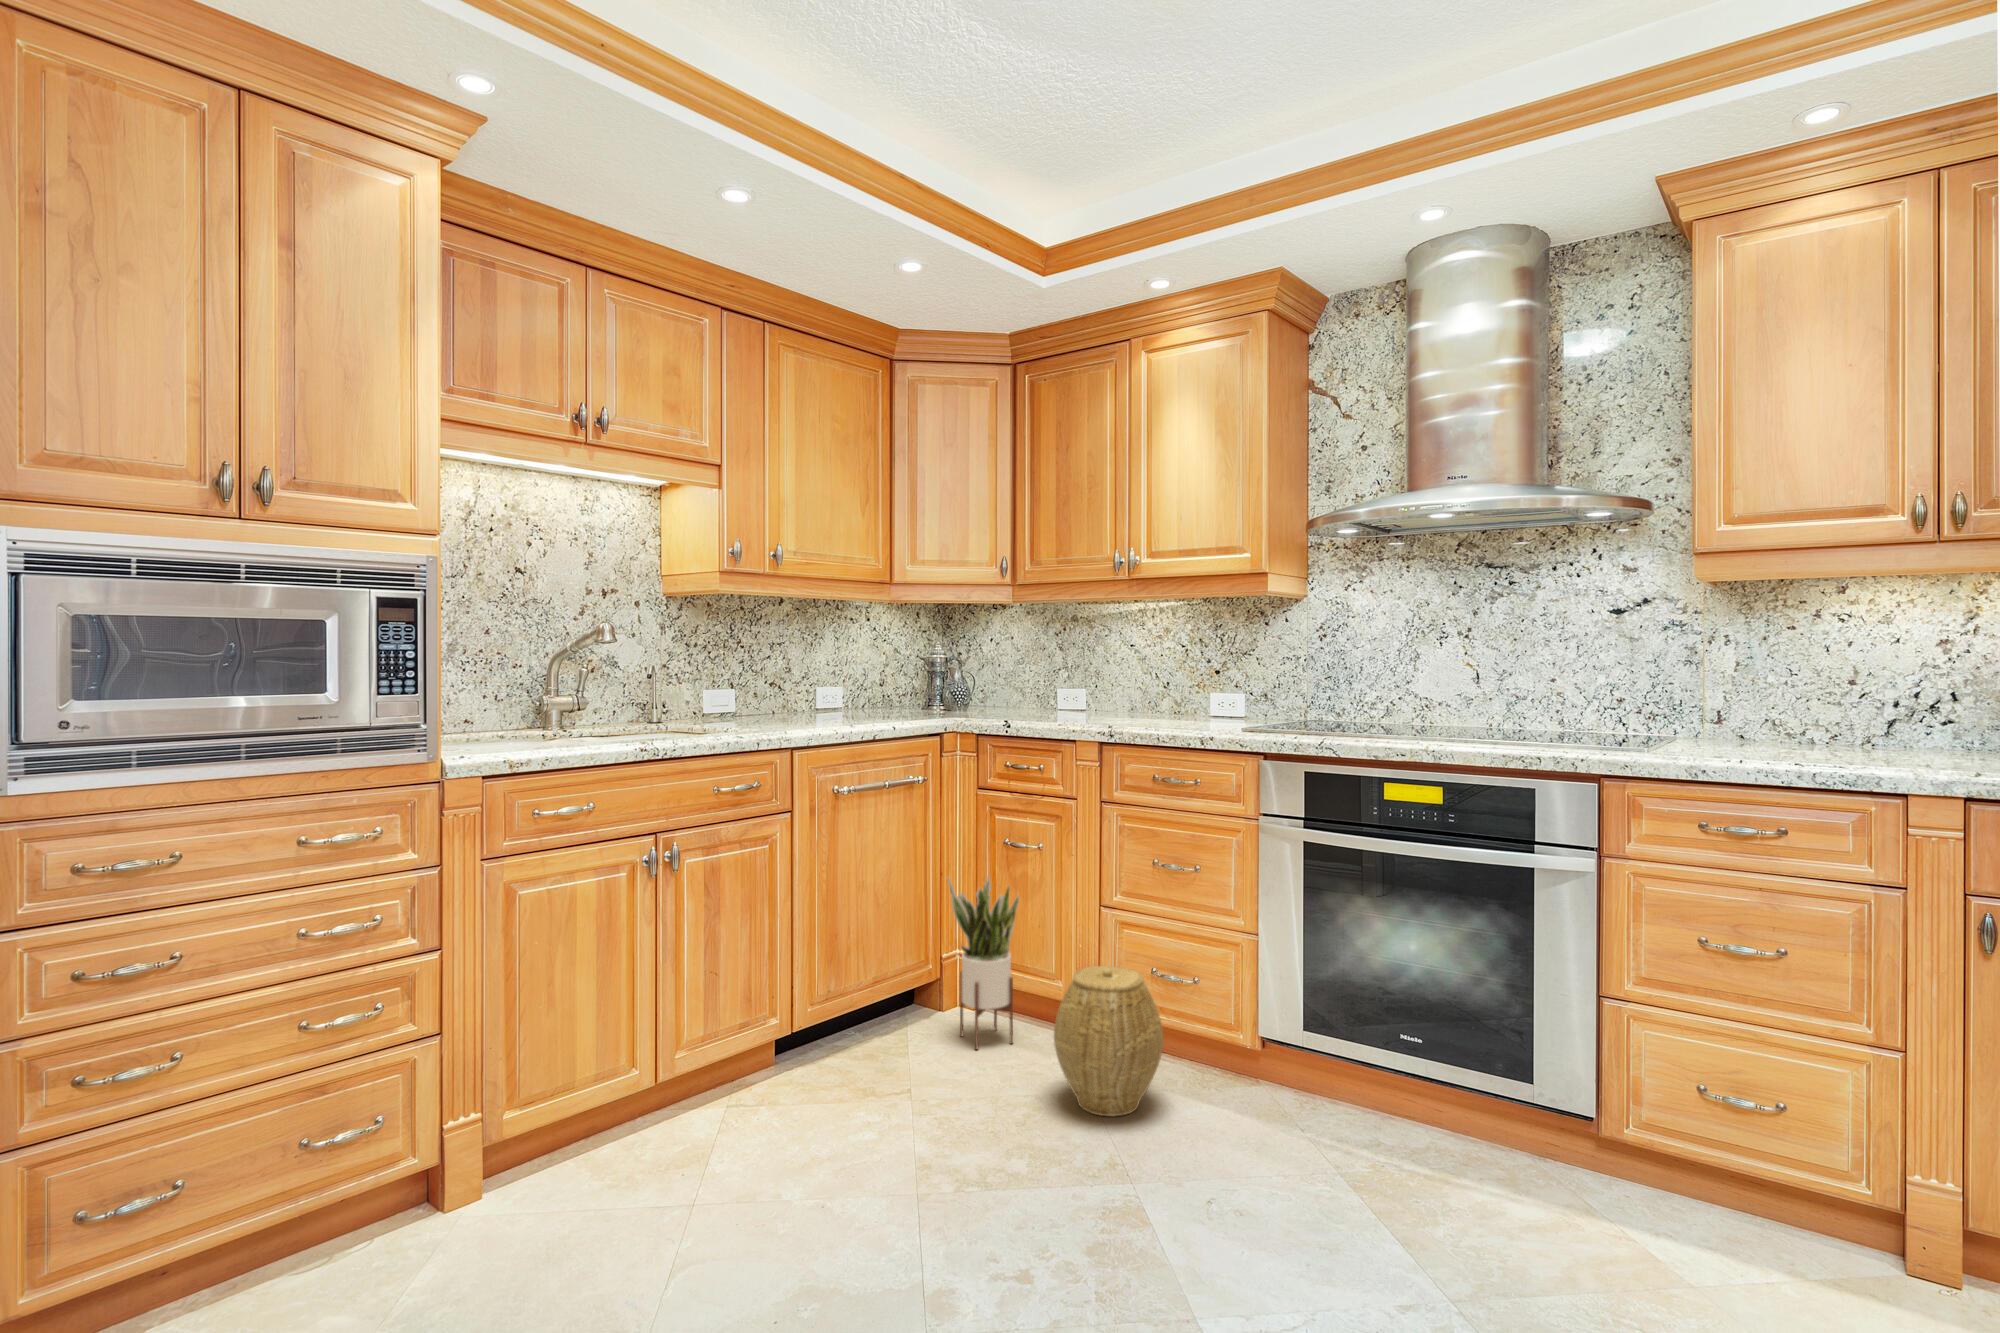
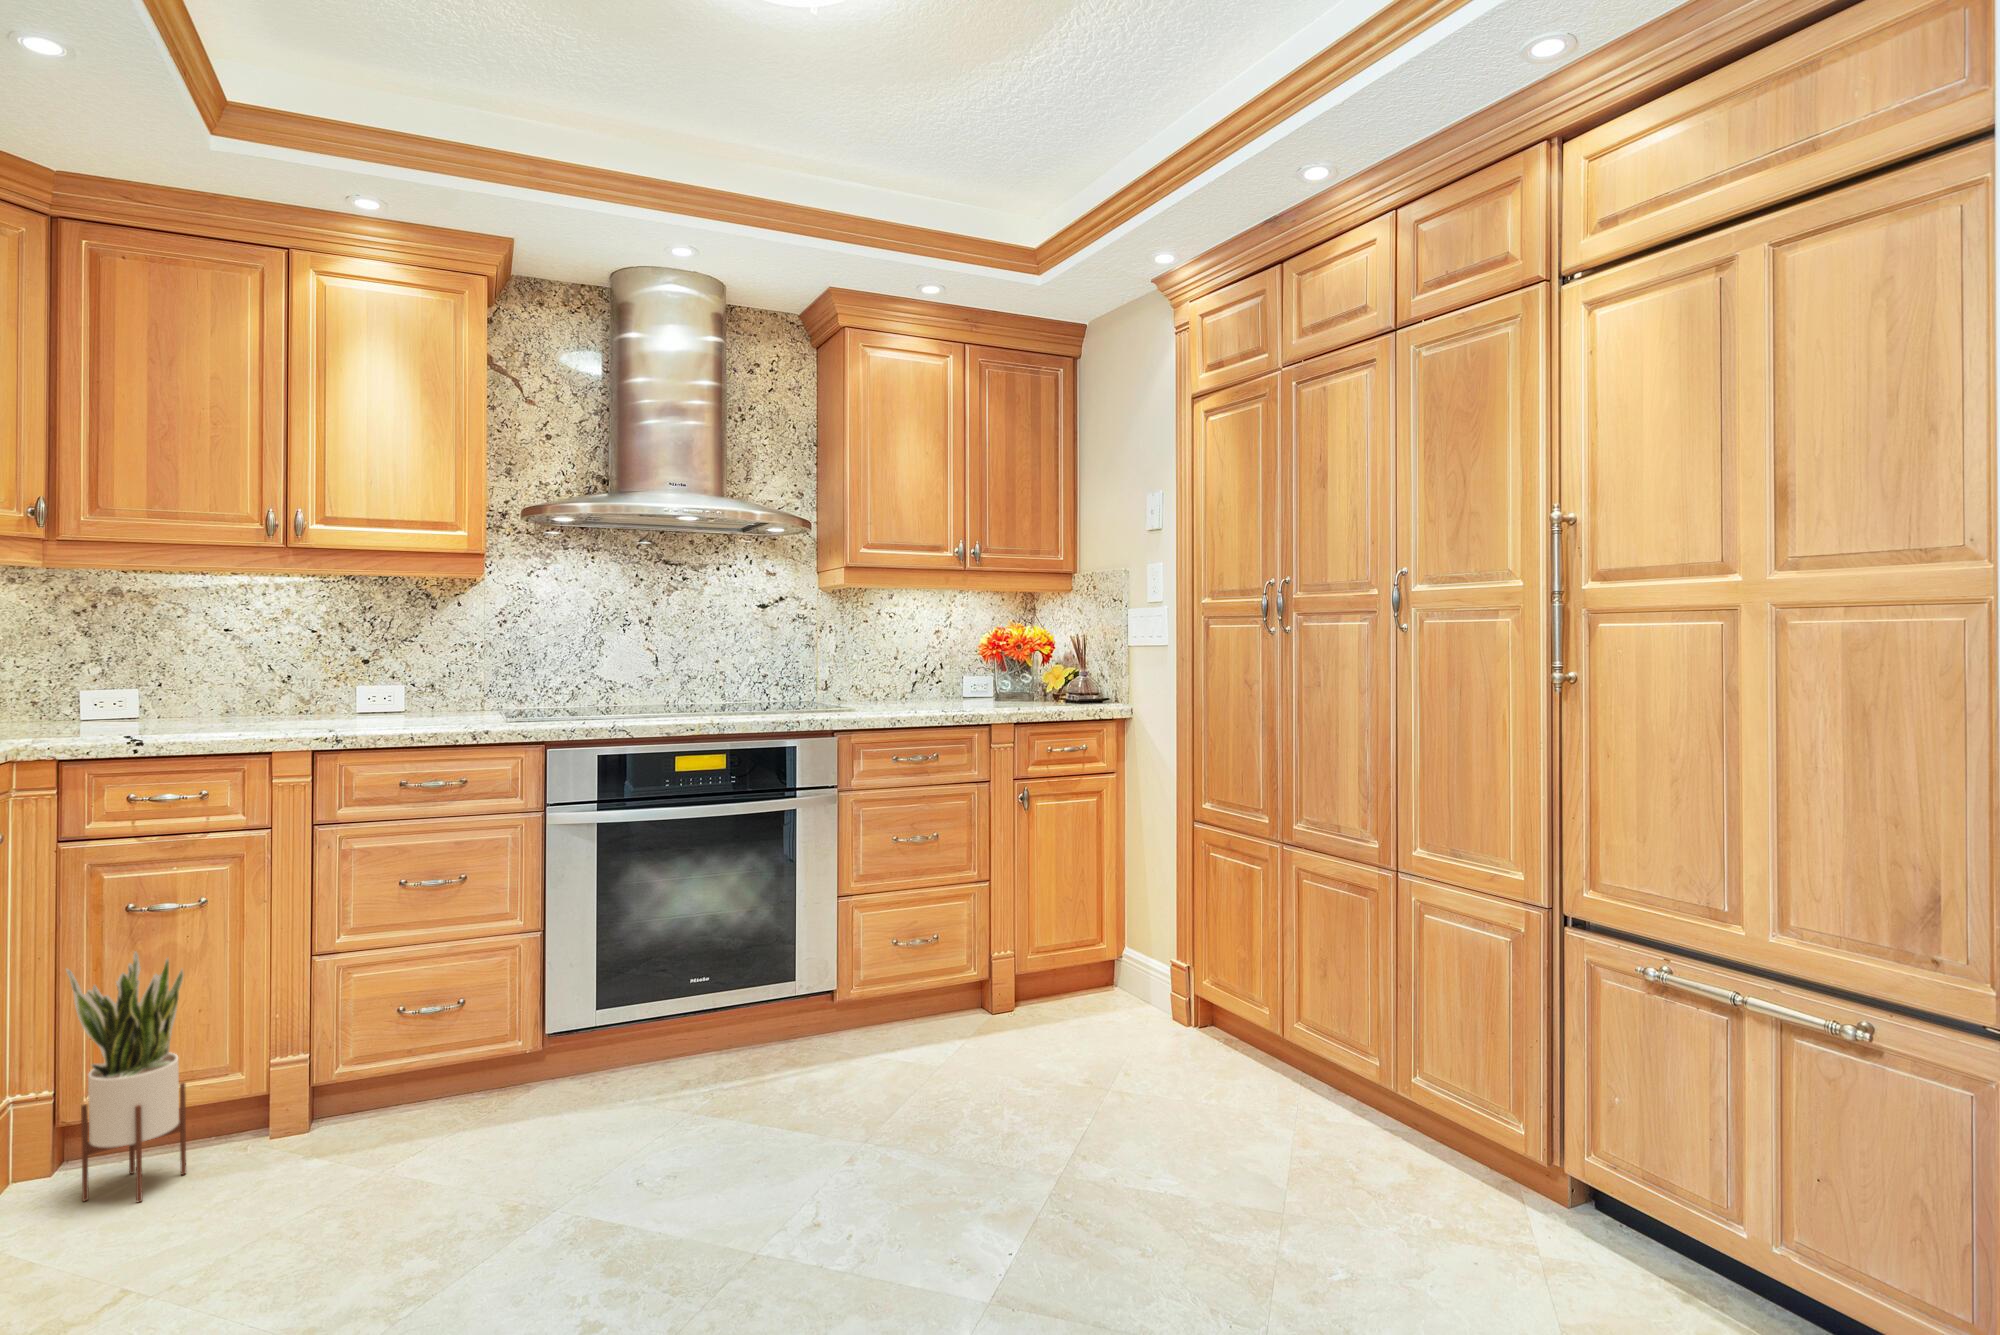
woven basket: present [1054,966,1163,1117] -> none [333,1002,480,1182]

